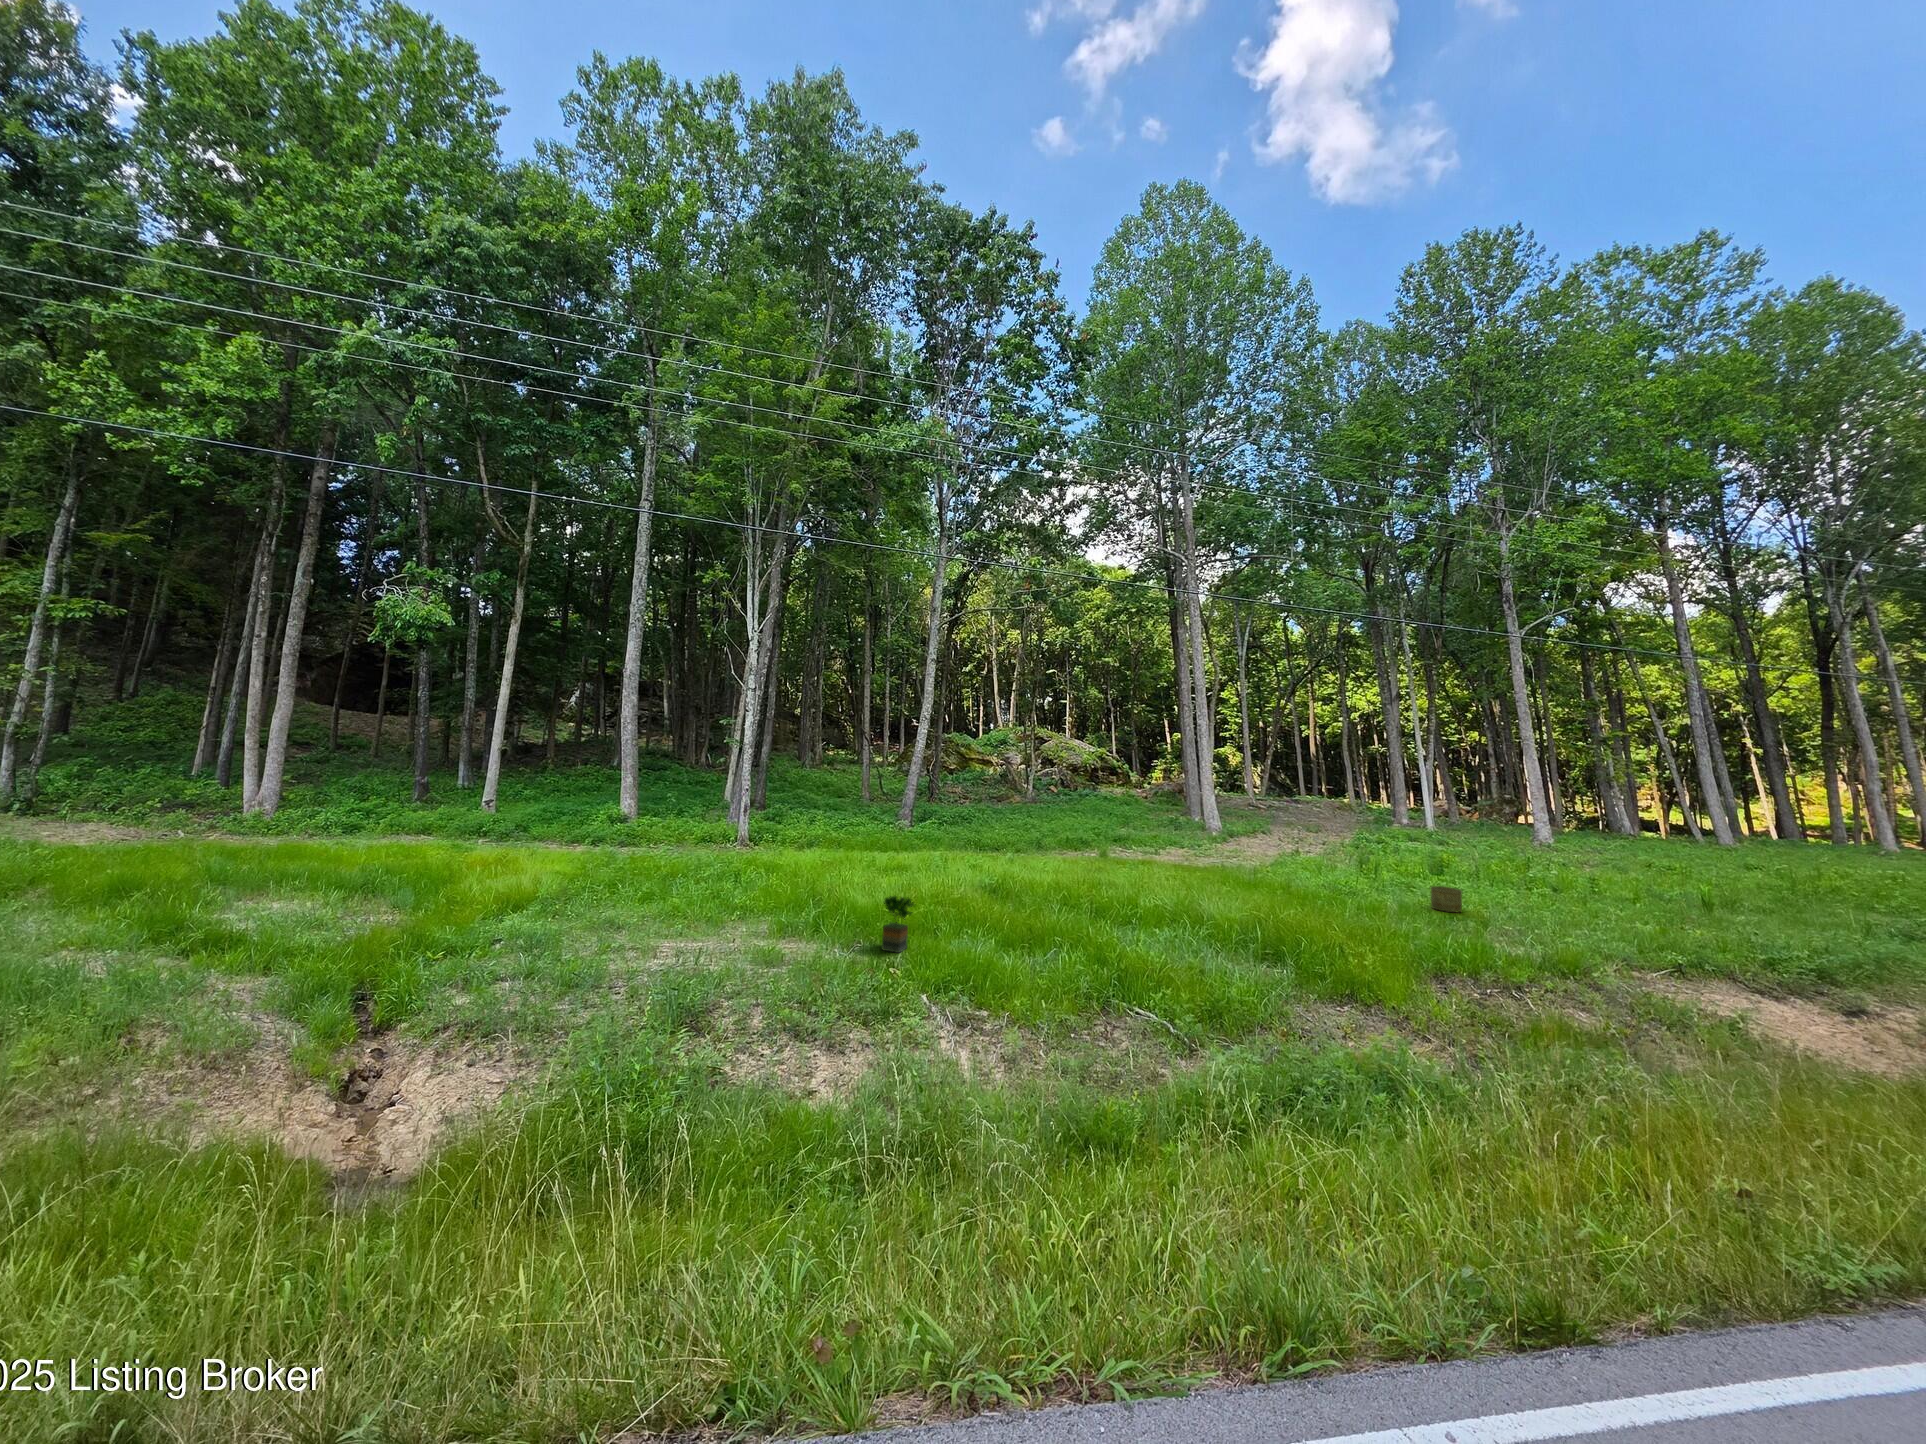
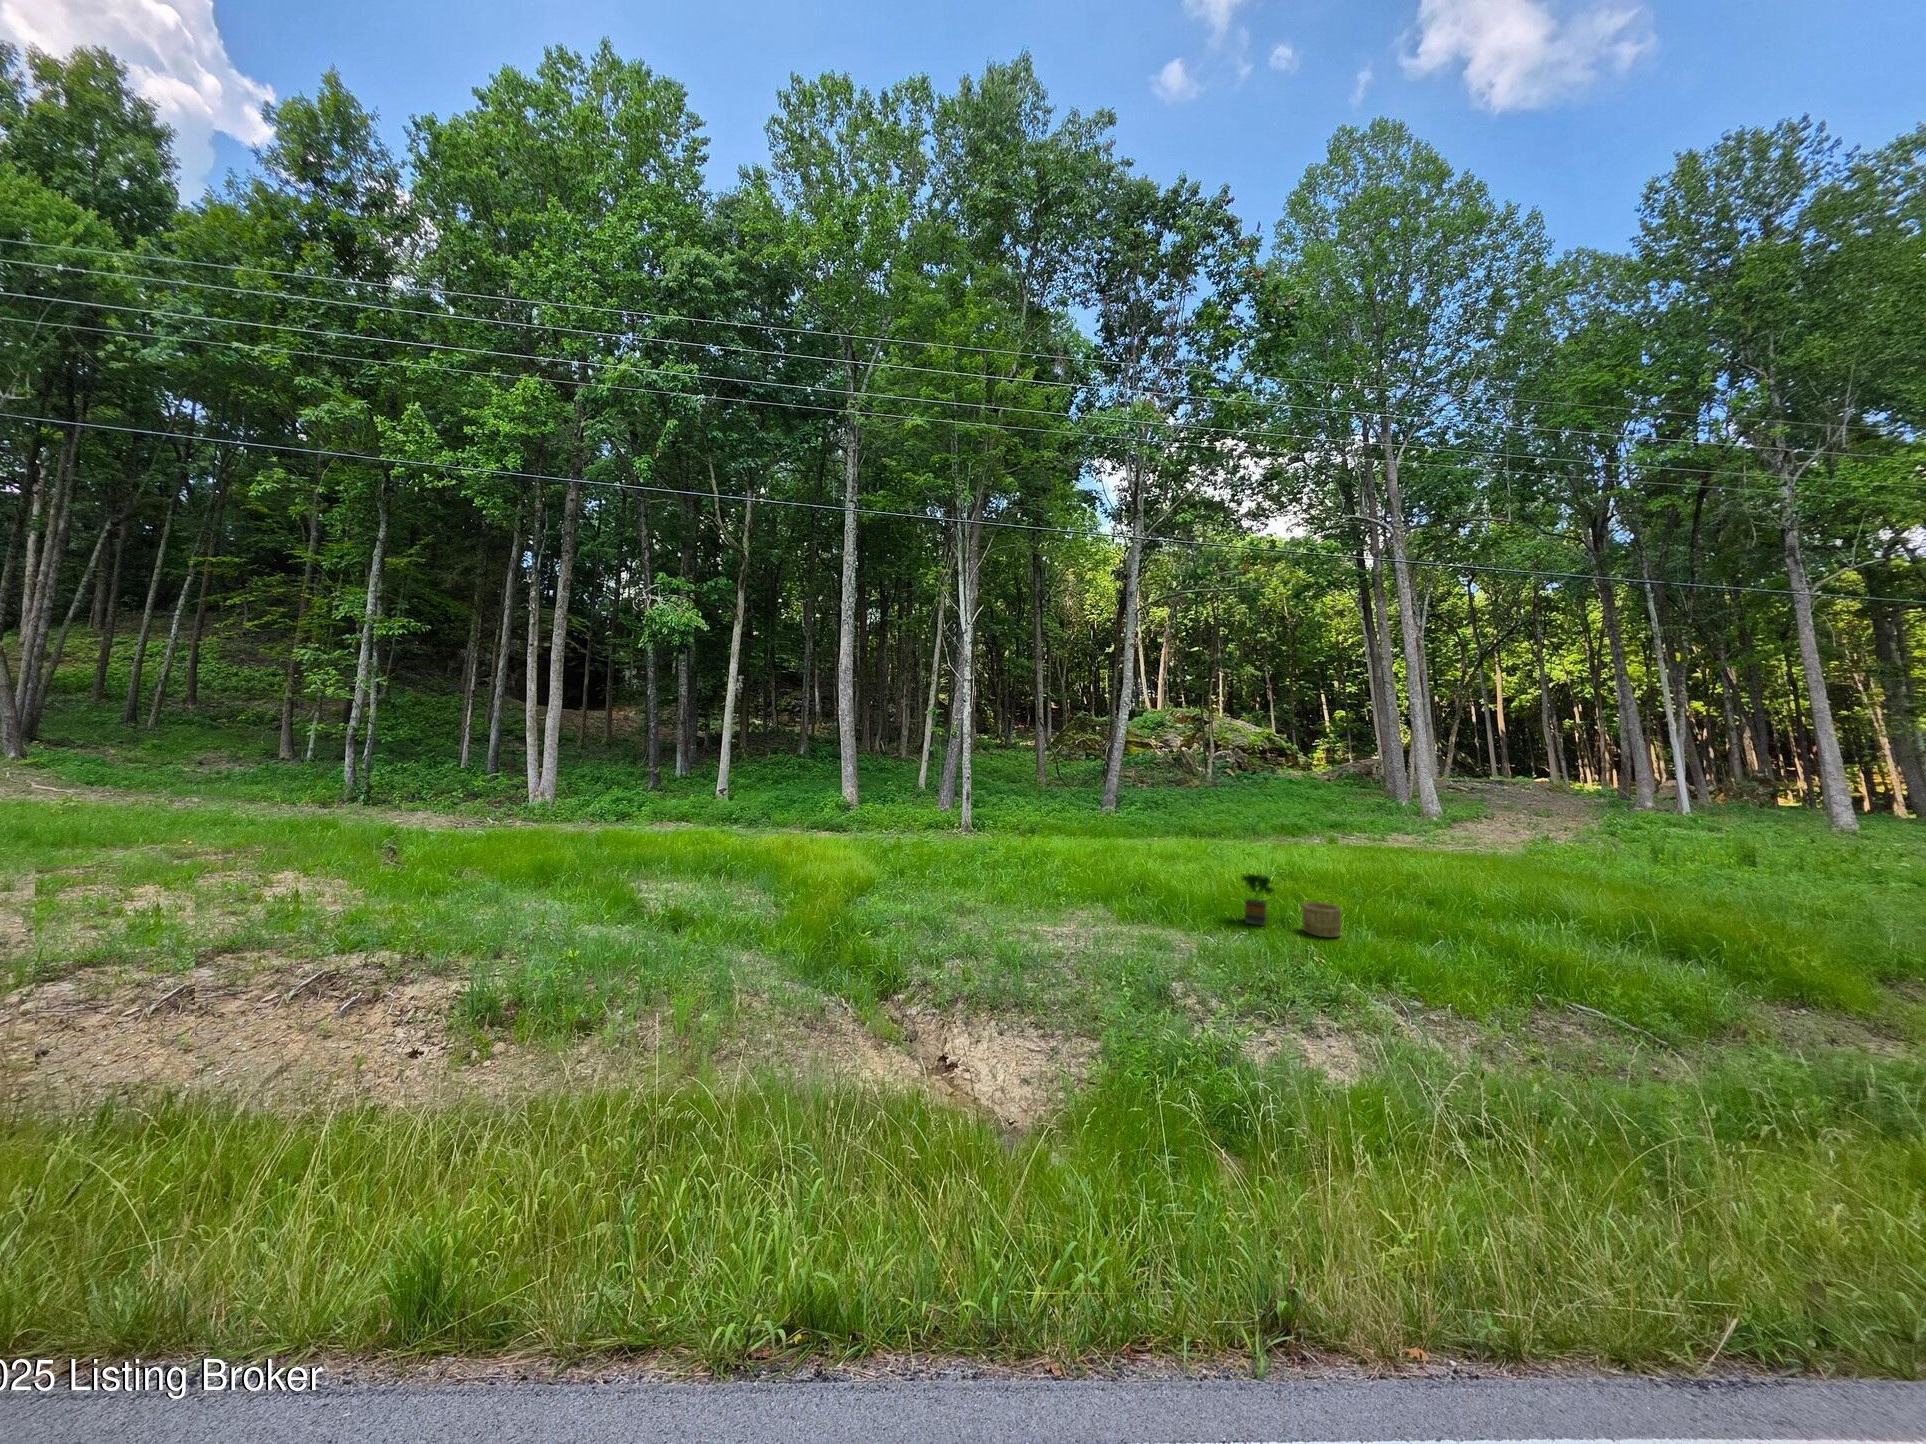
wooden bucket: present [1430,886,1463,912] -> present [1302,902,1342,937]

